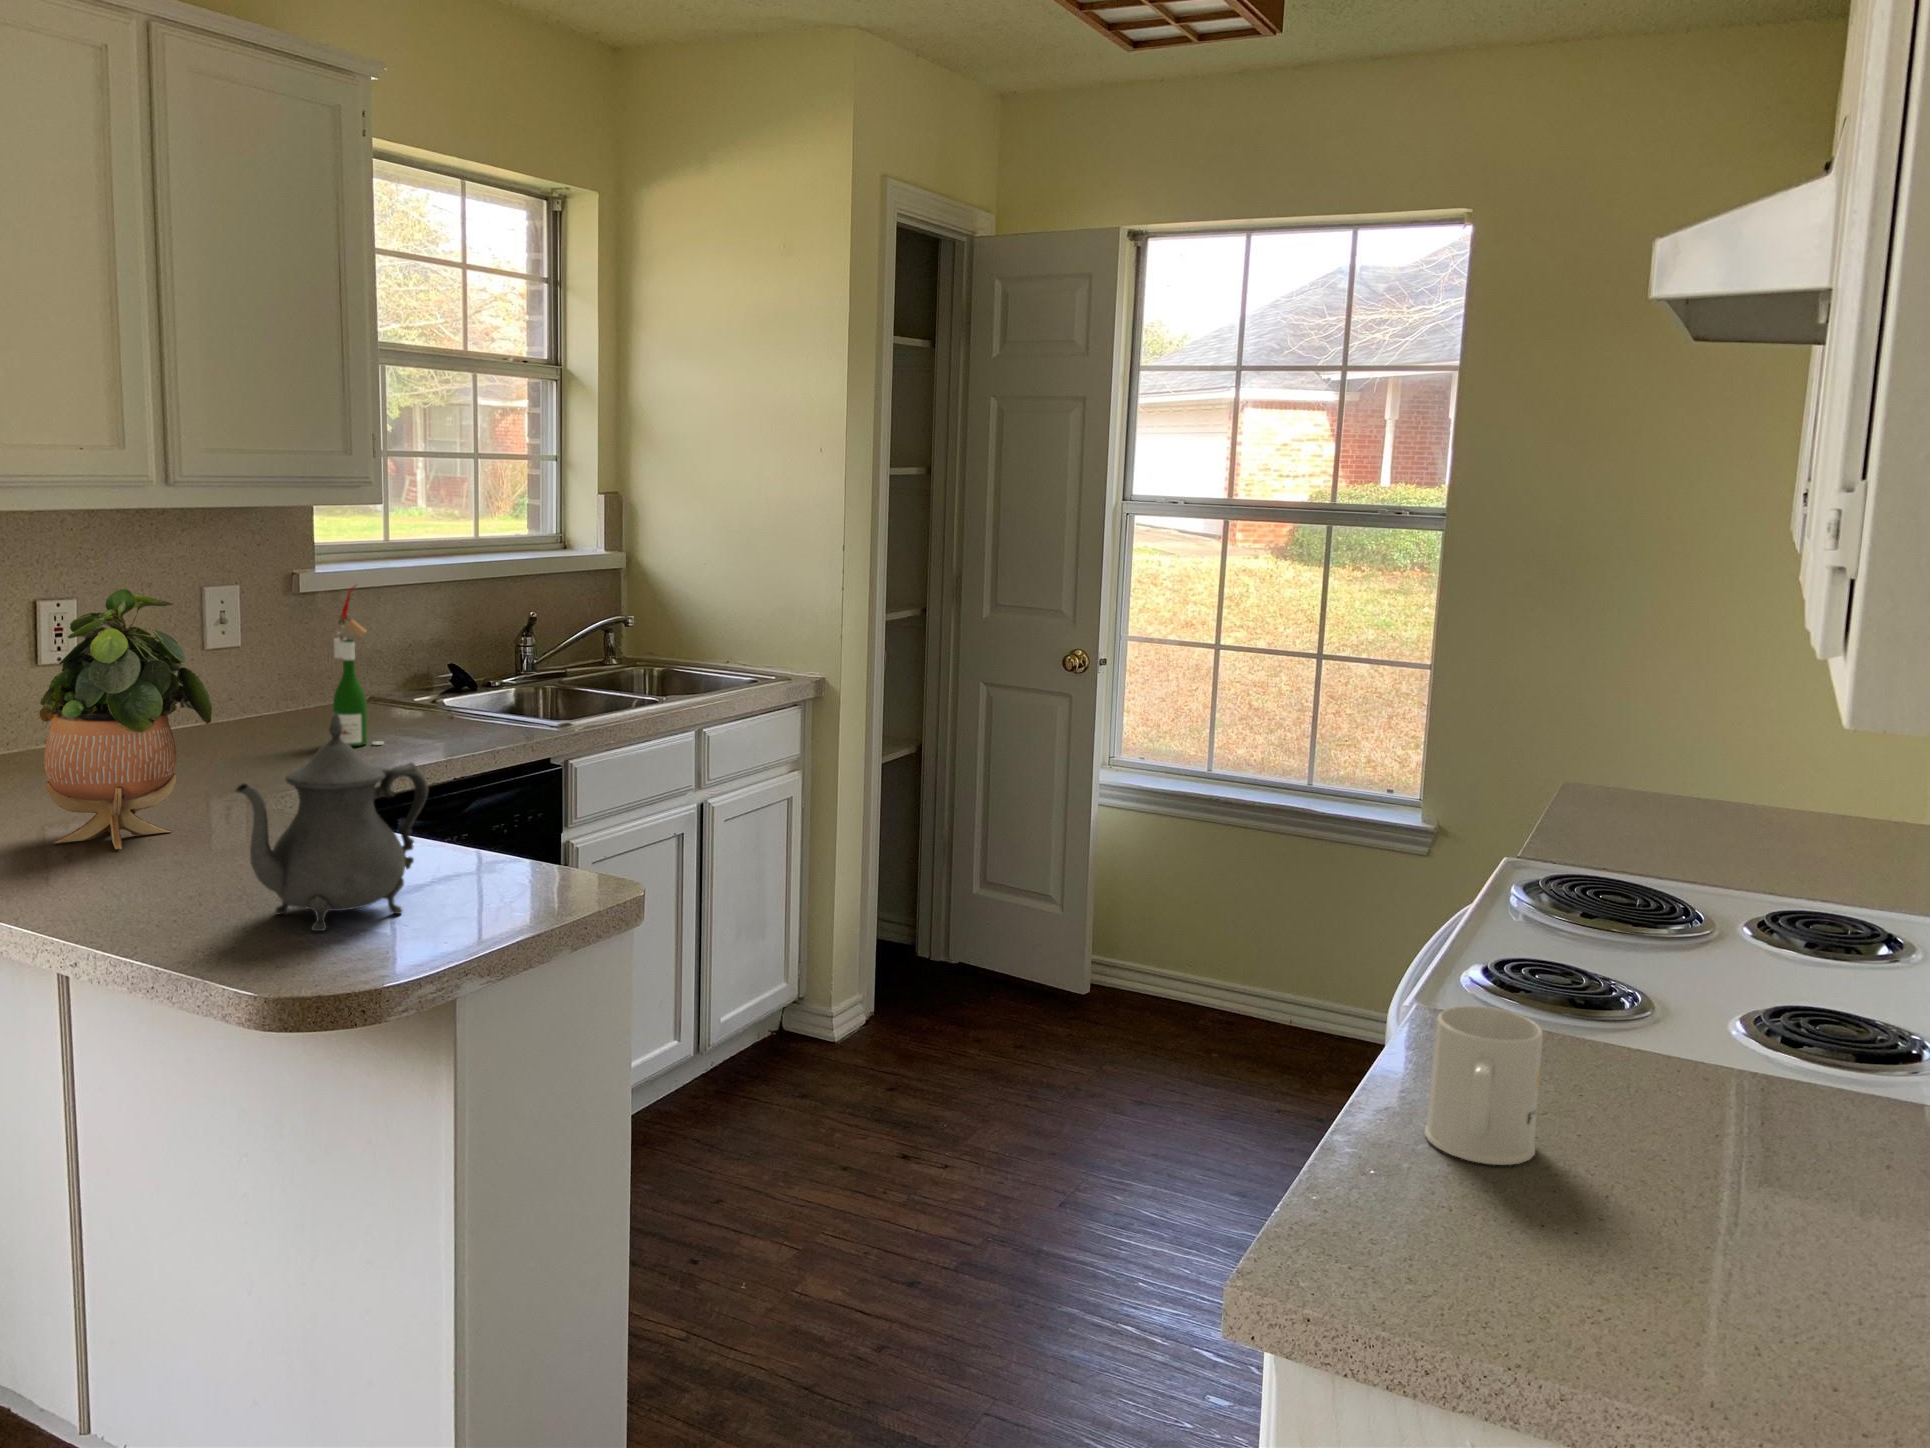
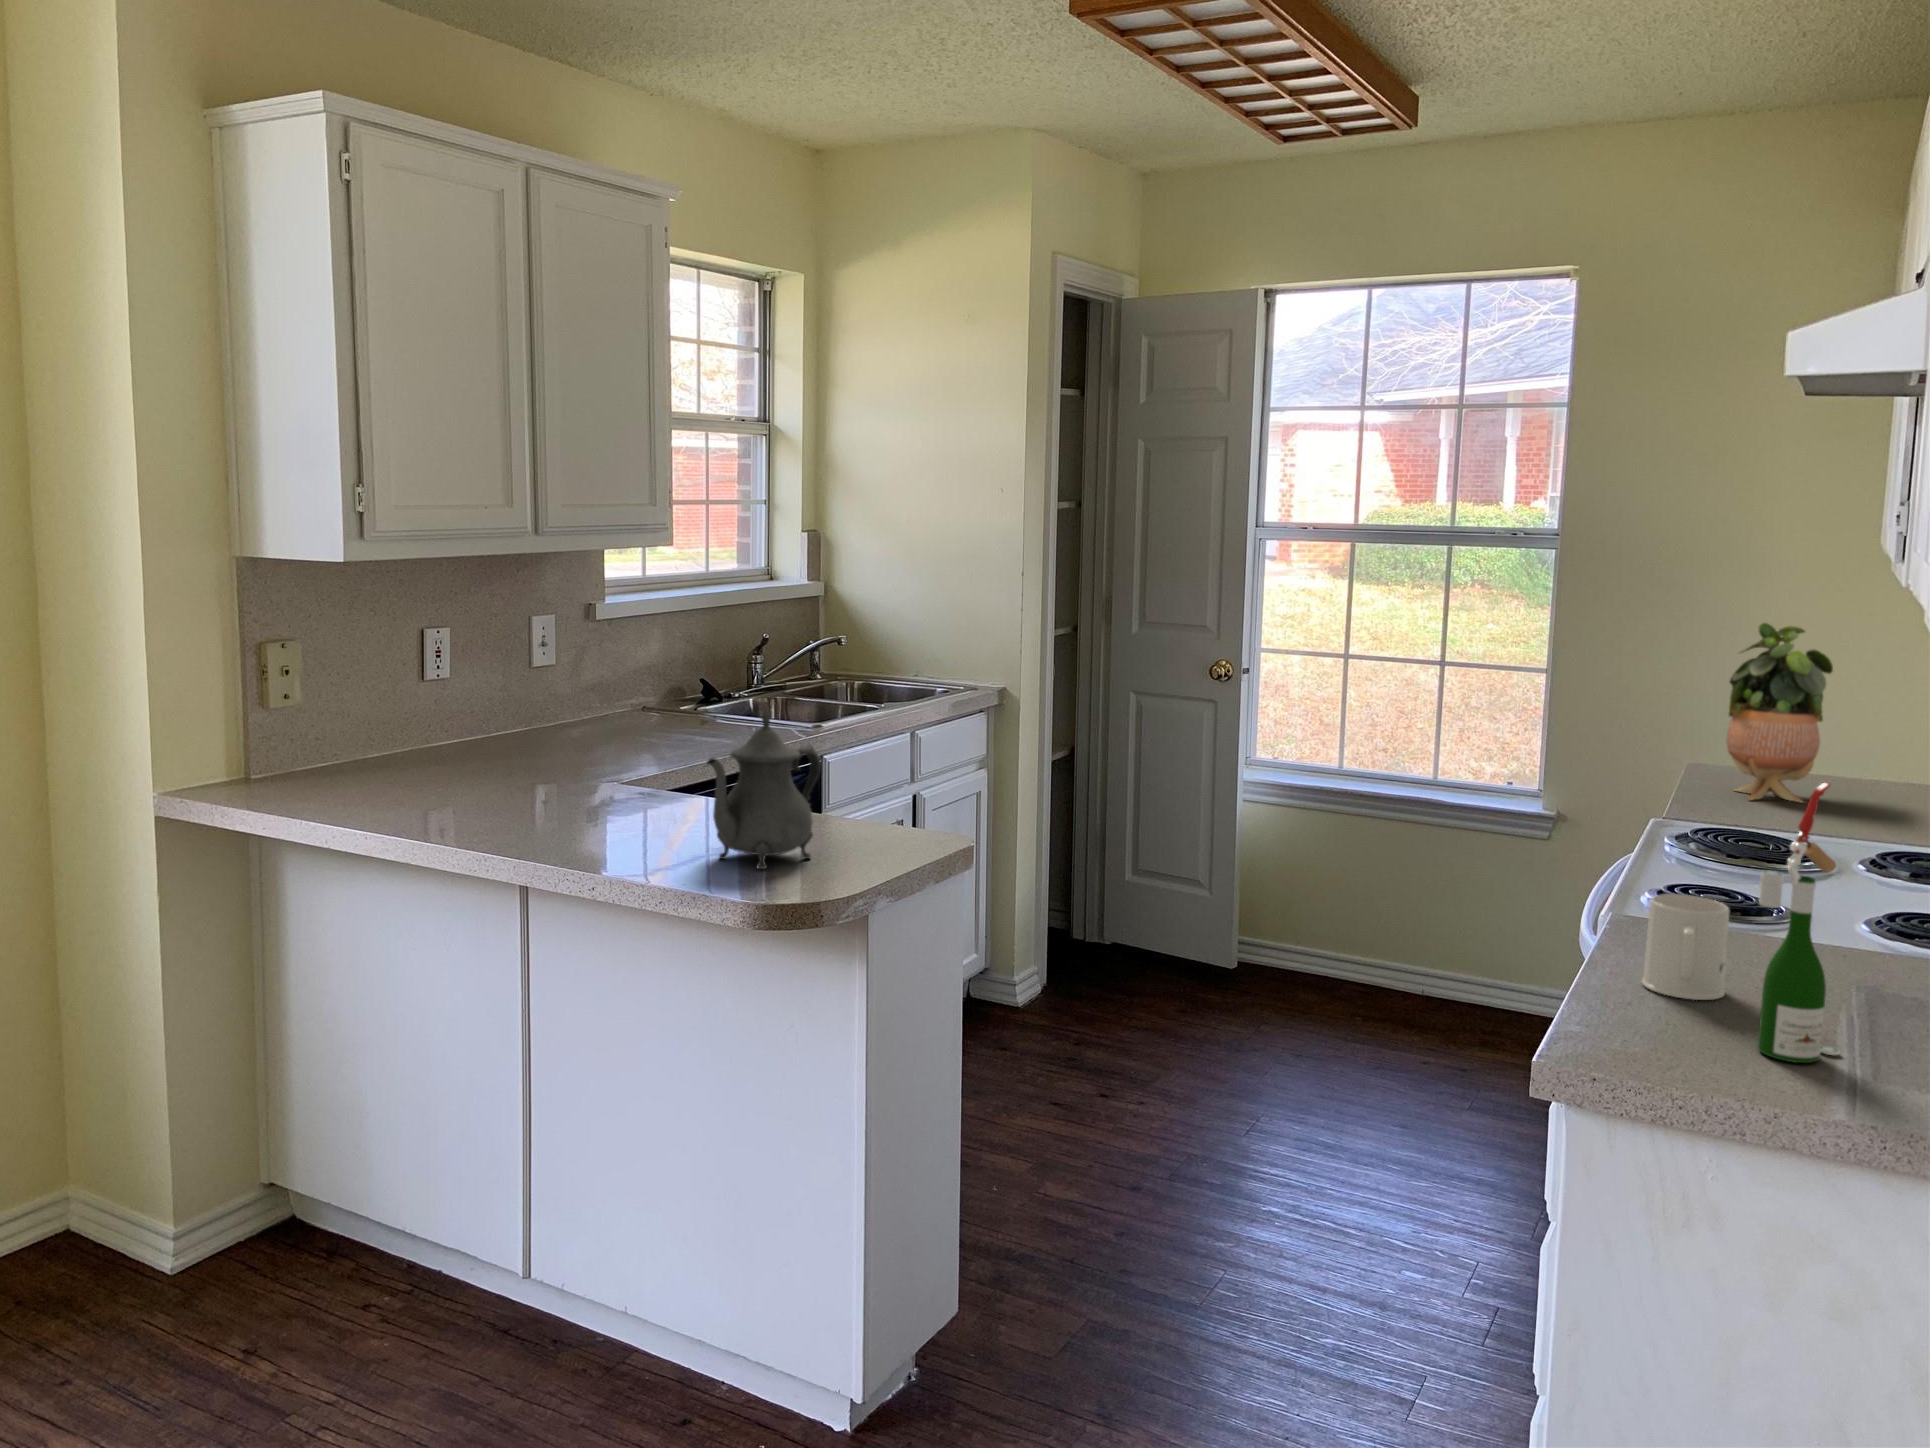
wine bottle: present [333,586,383,746] -> present [1758,783,1839,1063]
potted plant: present [40,589,212,849] -> present [1727,623,1833,802]

